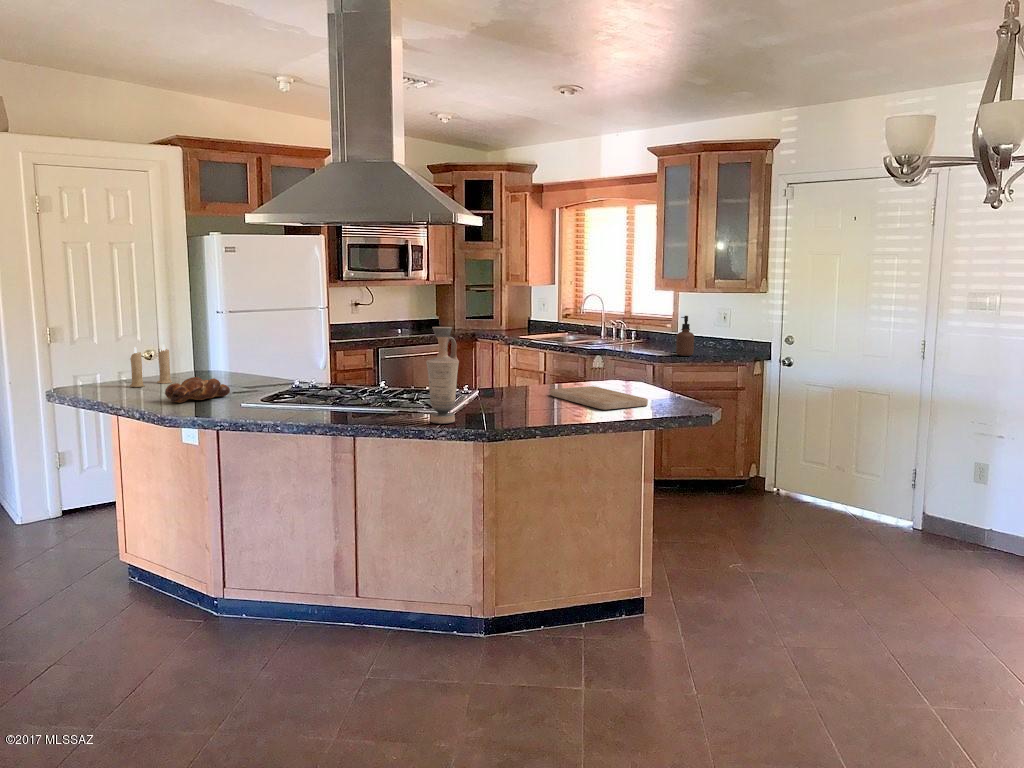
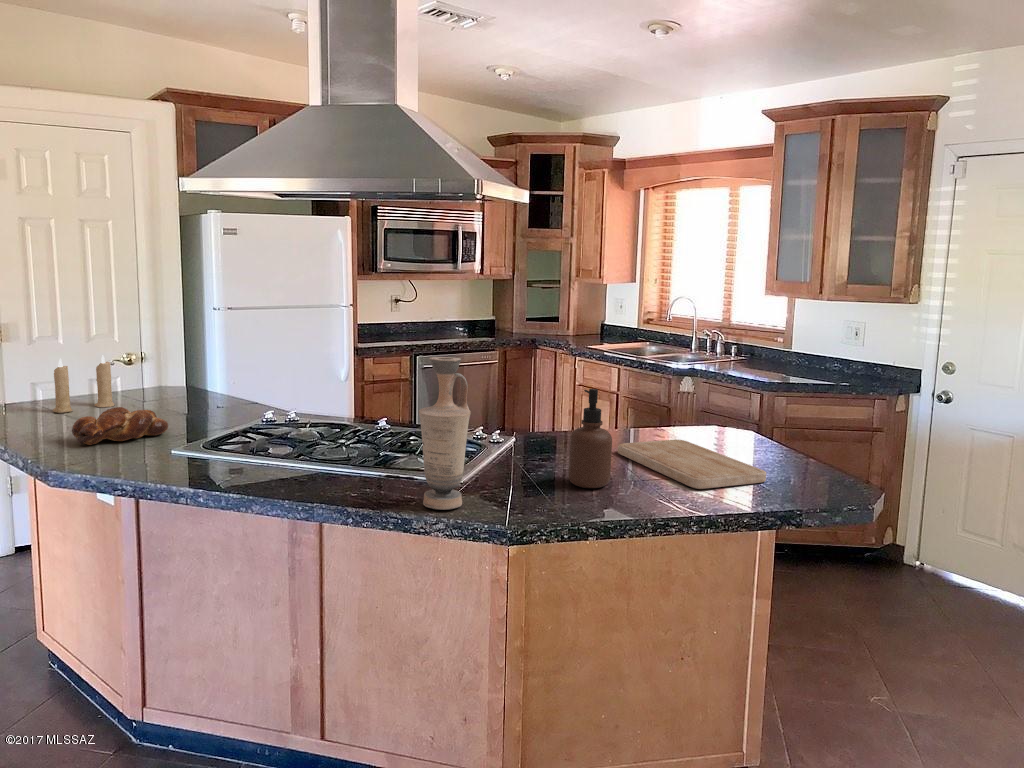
soap dispenser: present [676,316,694,356] -> present [568,389,612,488]

